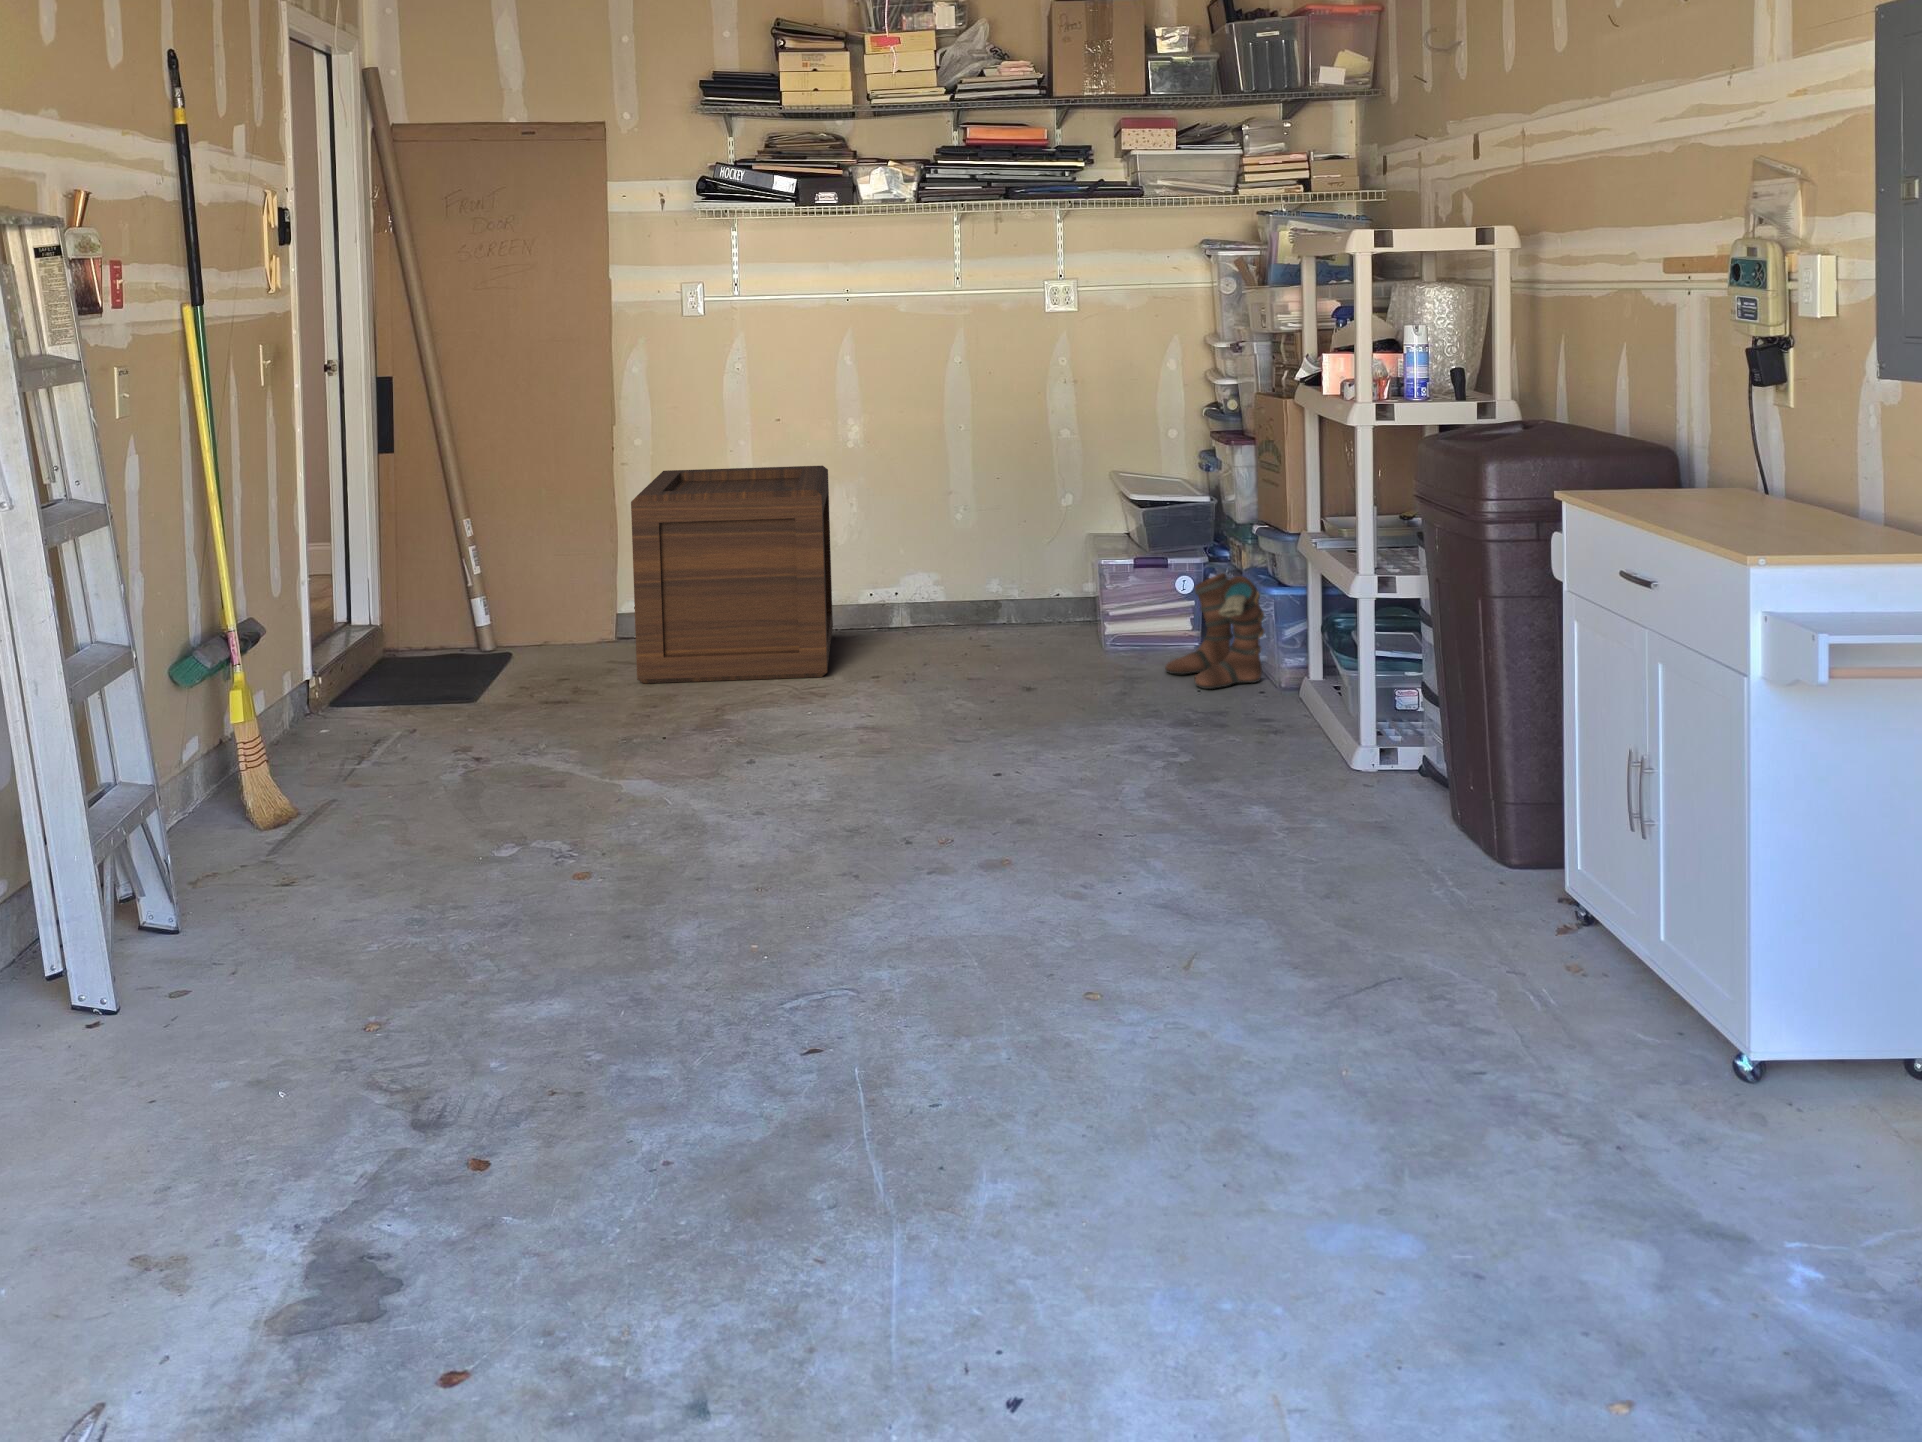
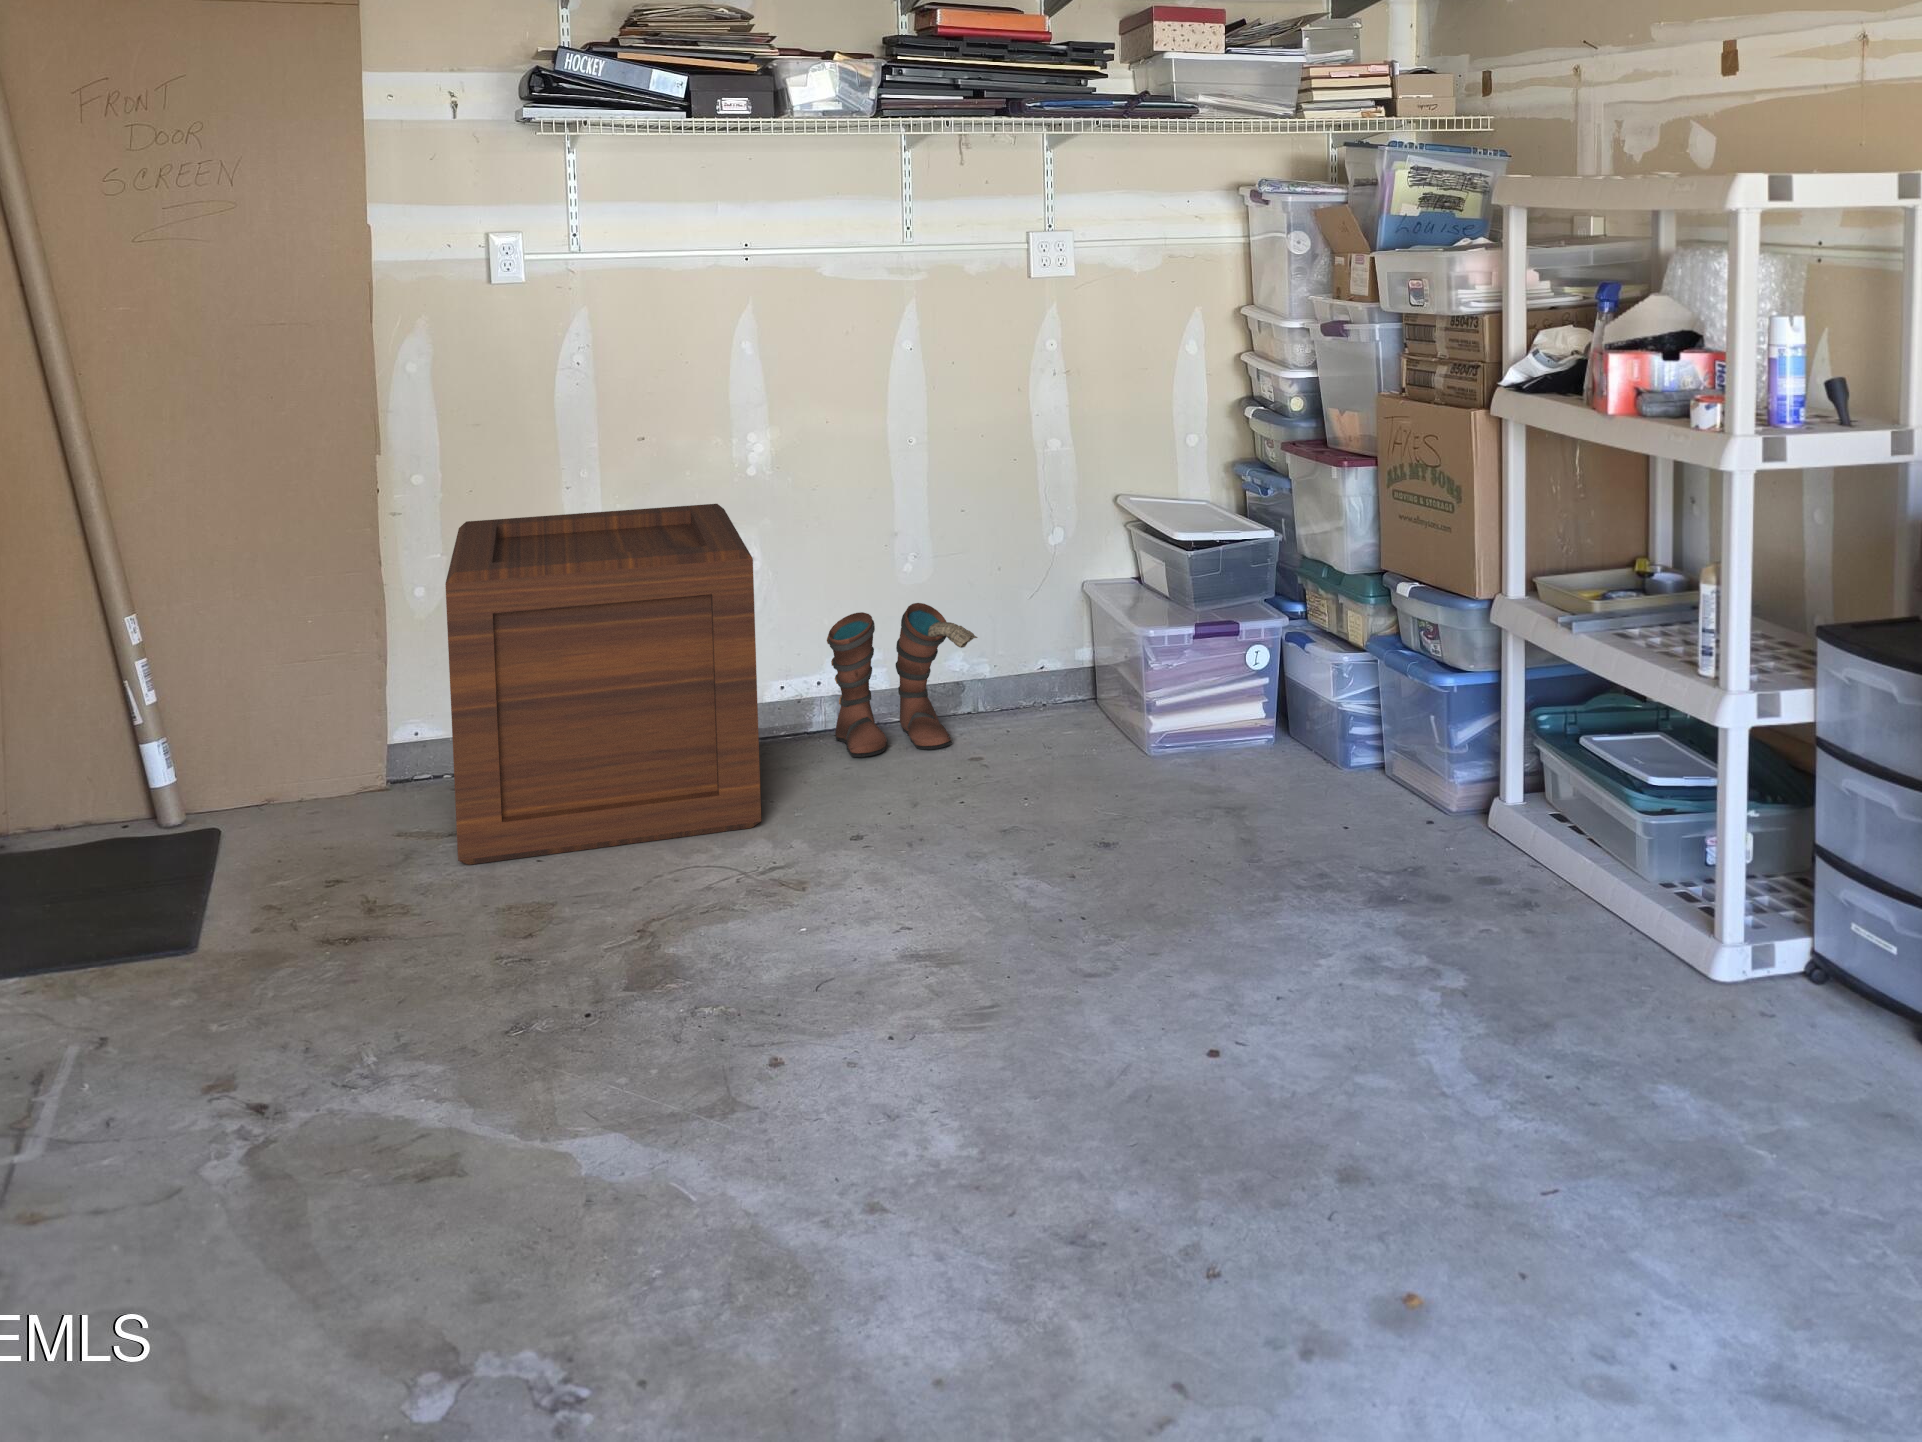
boots: present [1165,573,1264,689] -> present [827,603,978,757]

